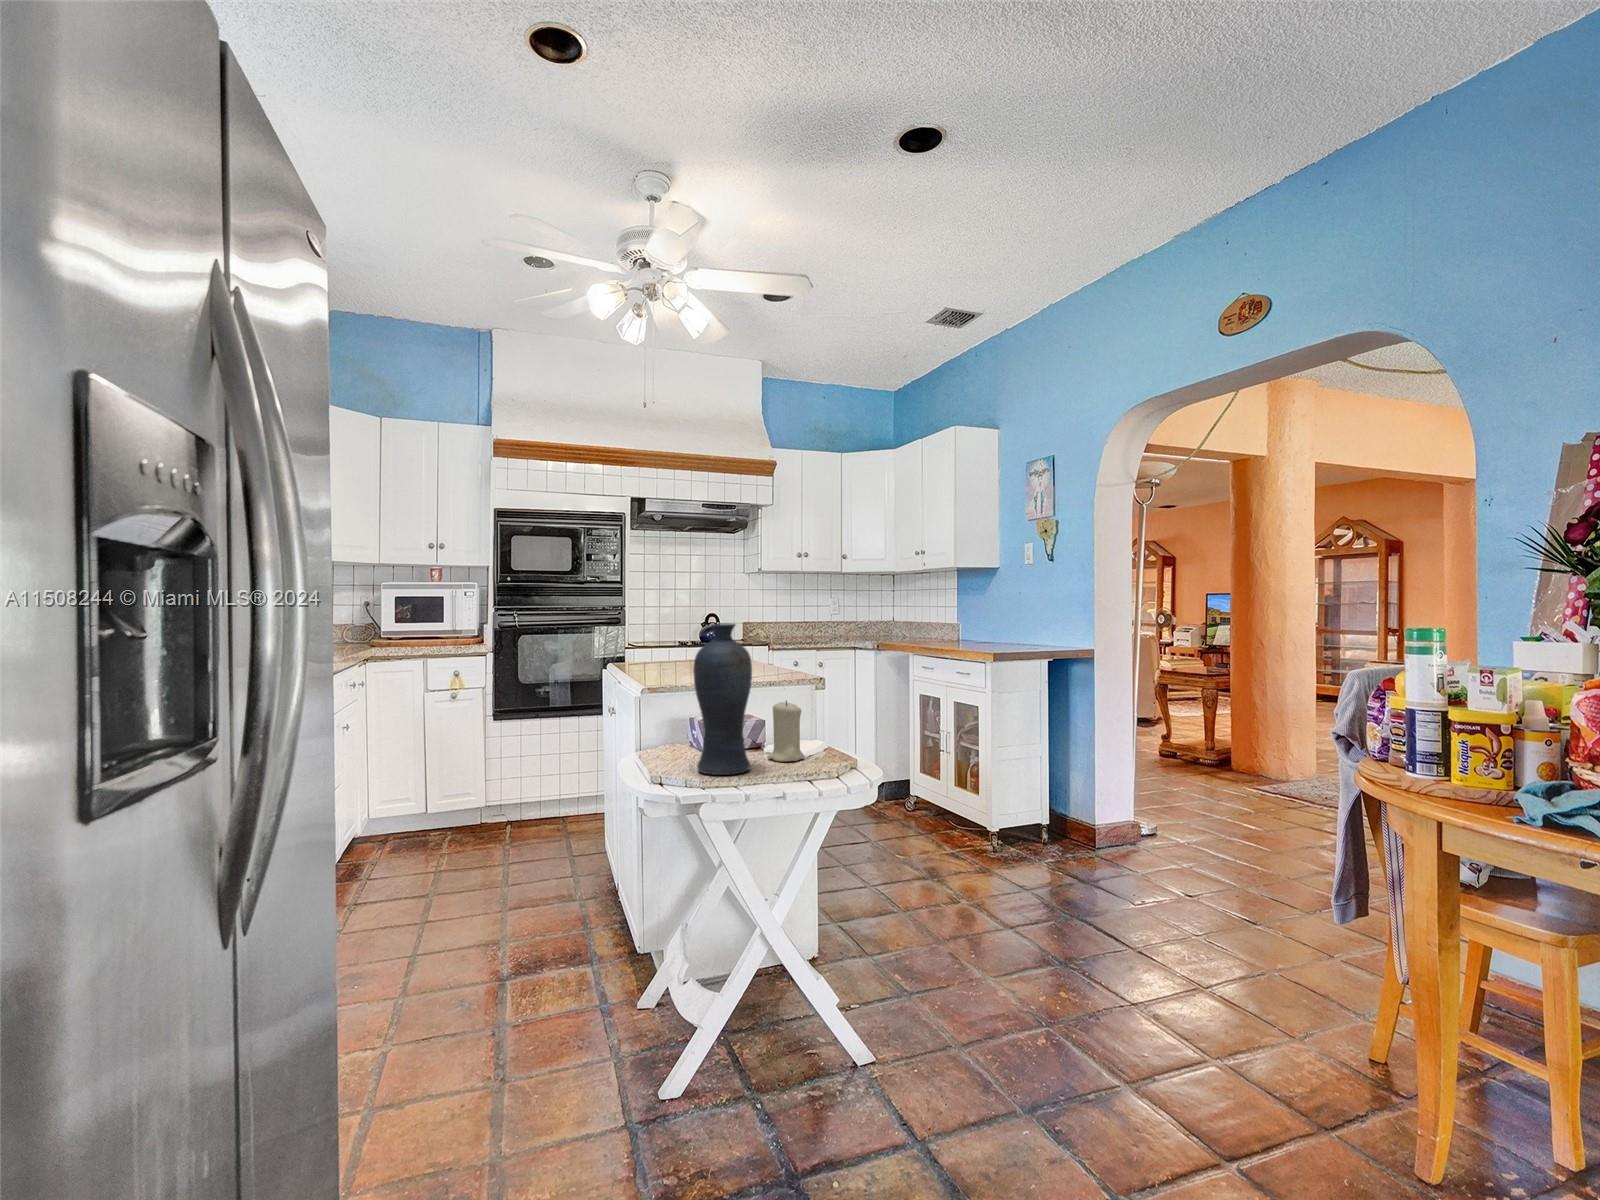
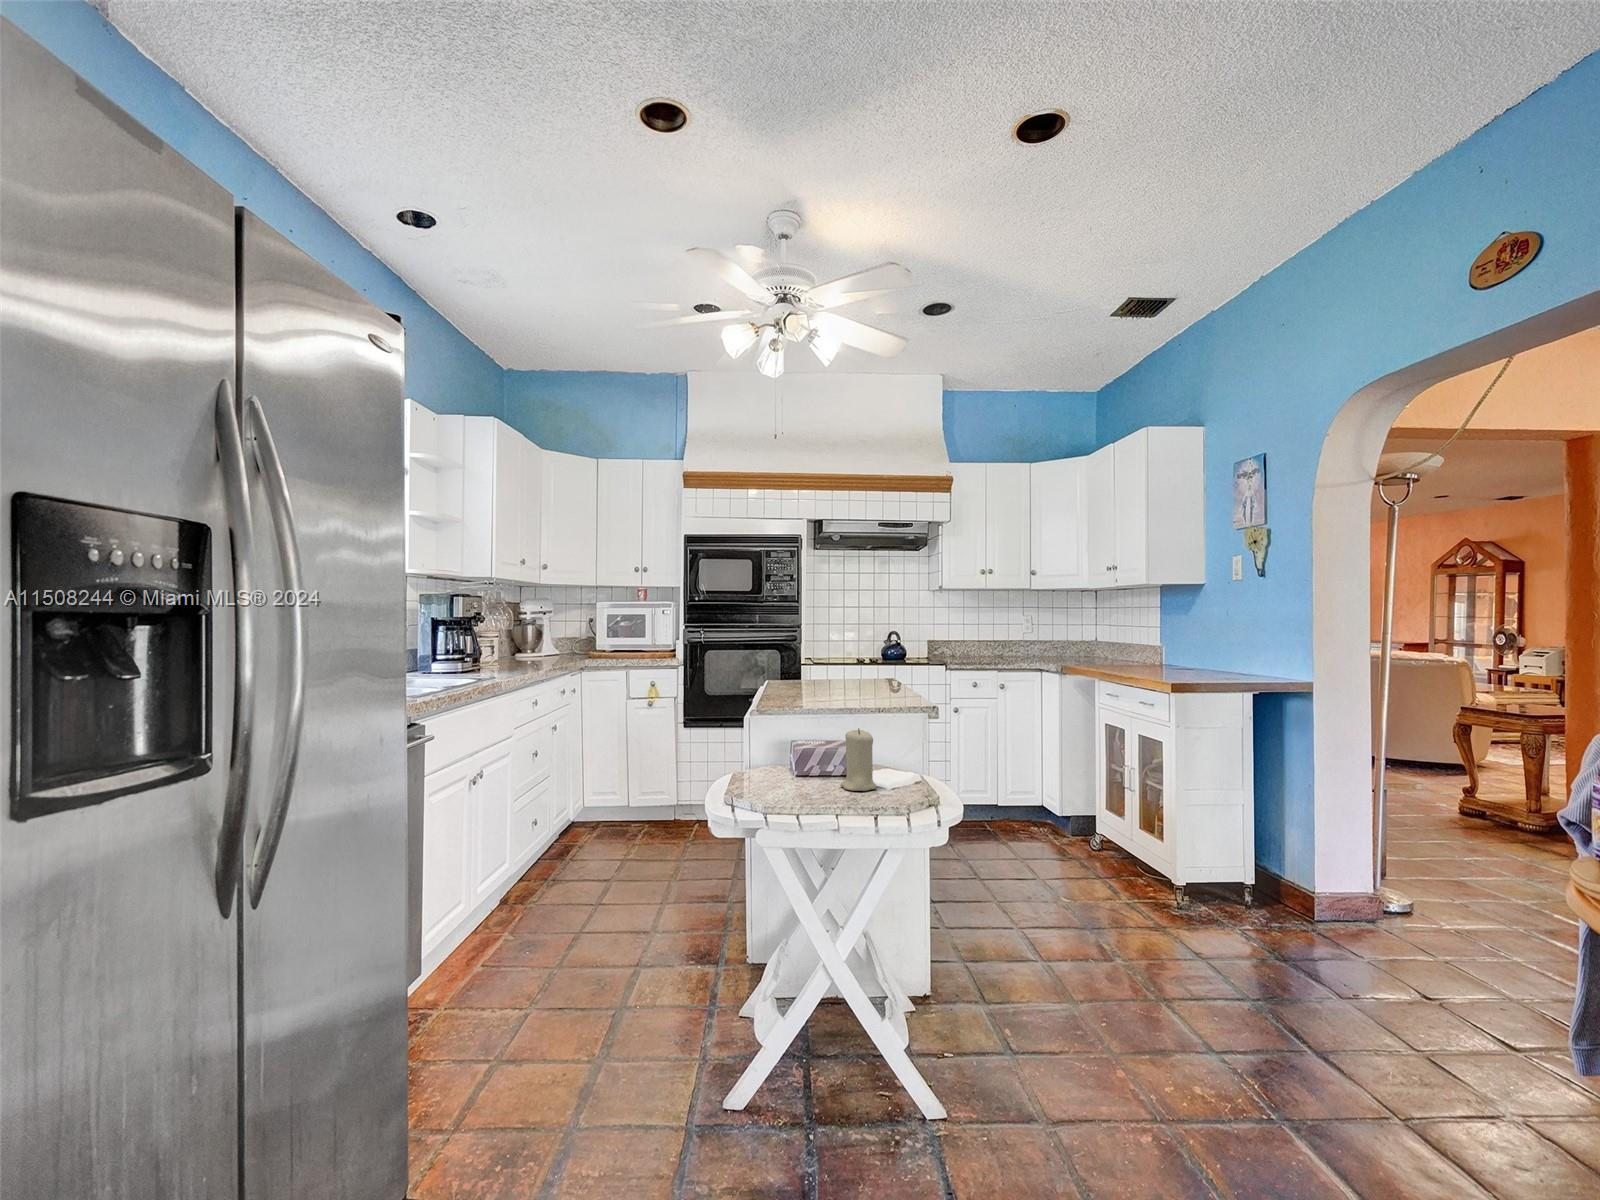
vase: present [693,623,752,775] -> none [756,650,813,800]

